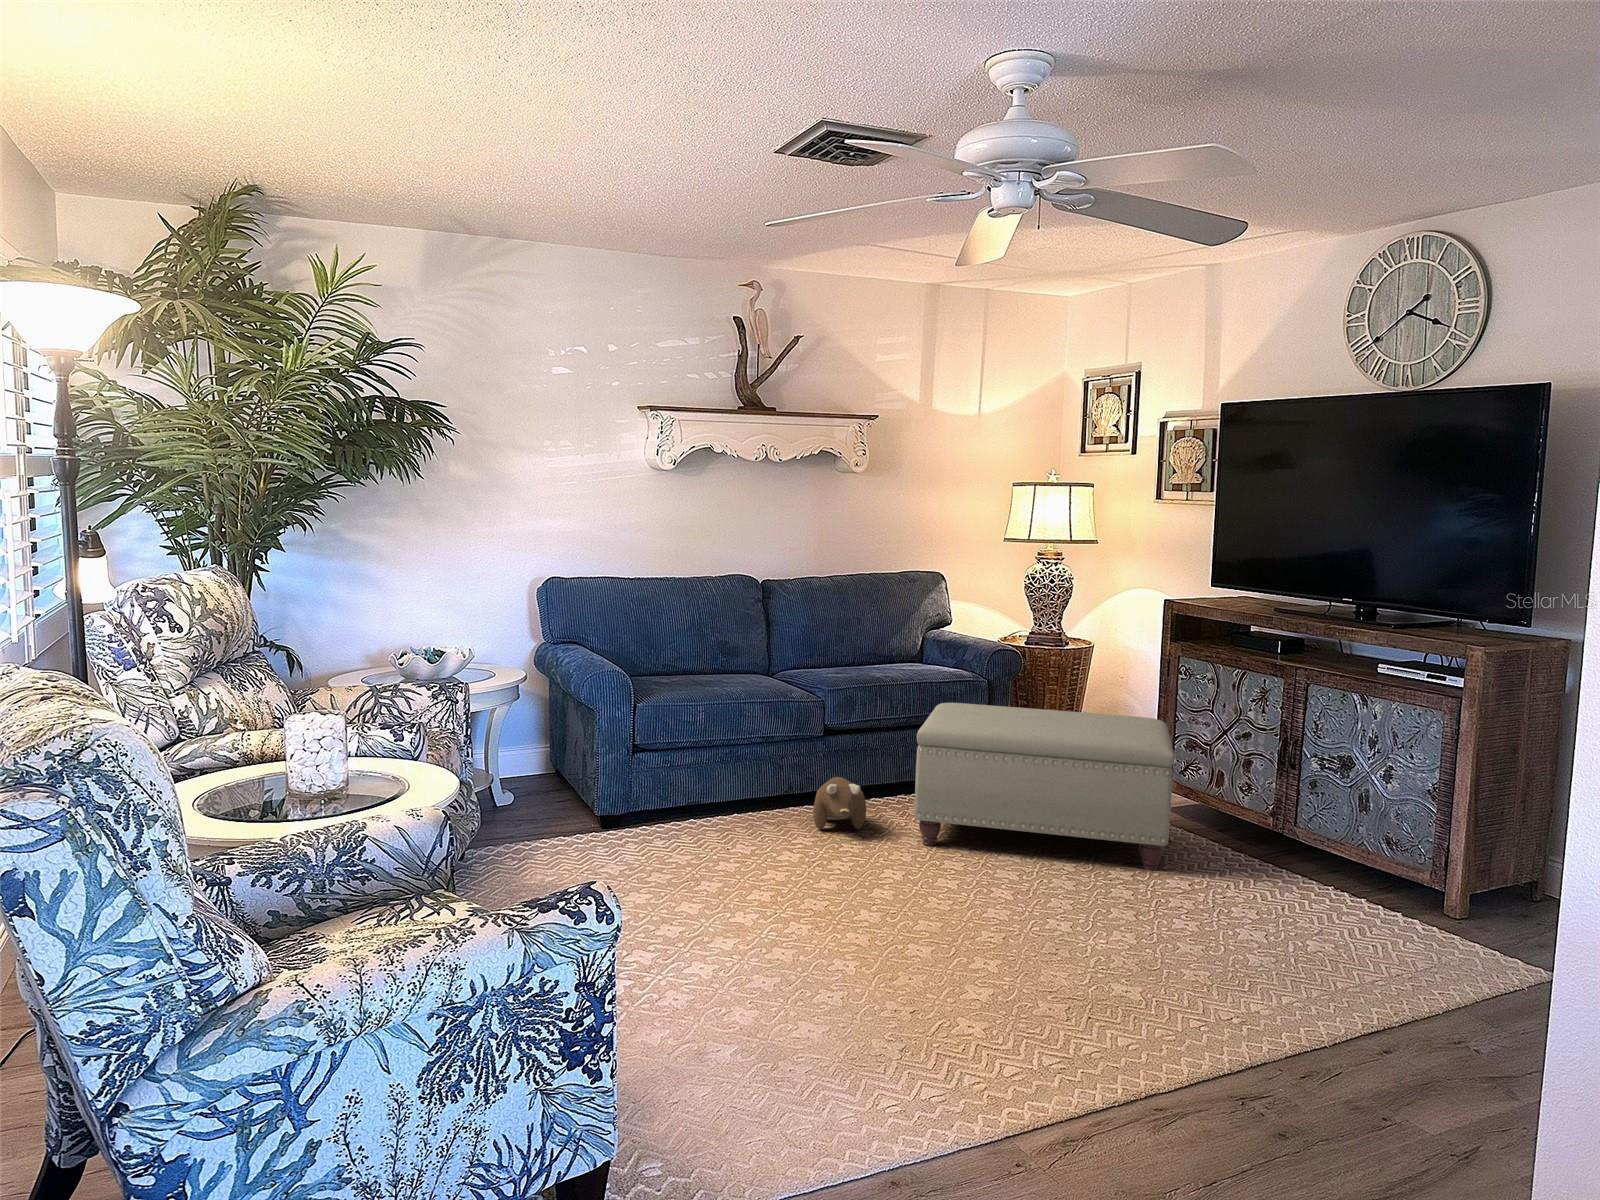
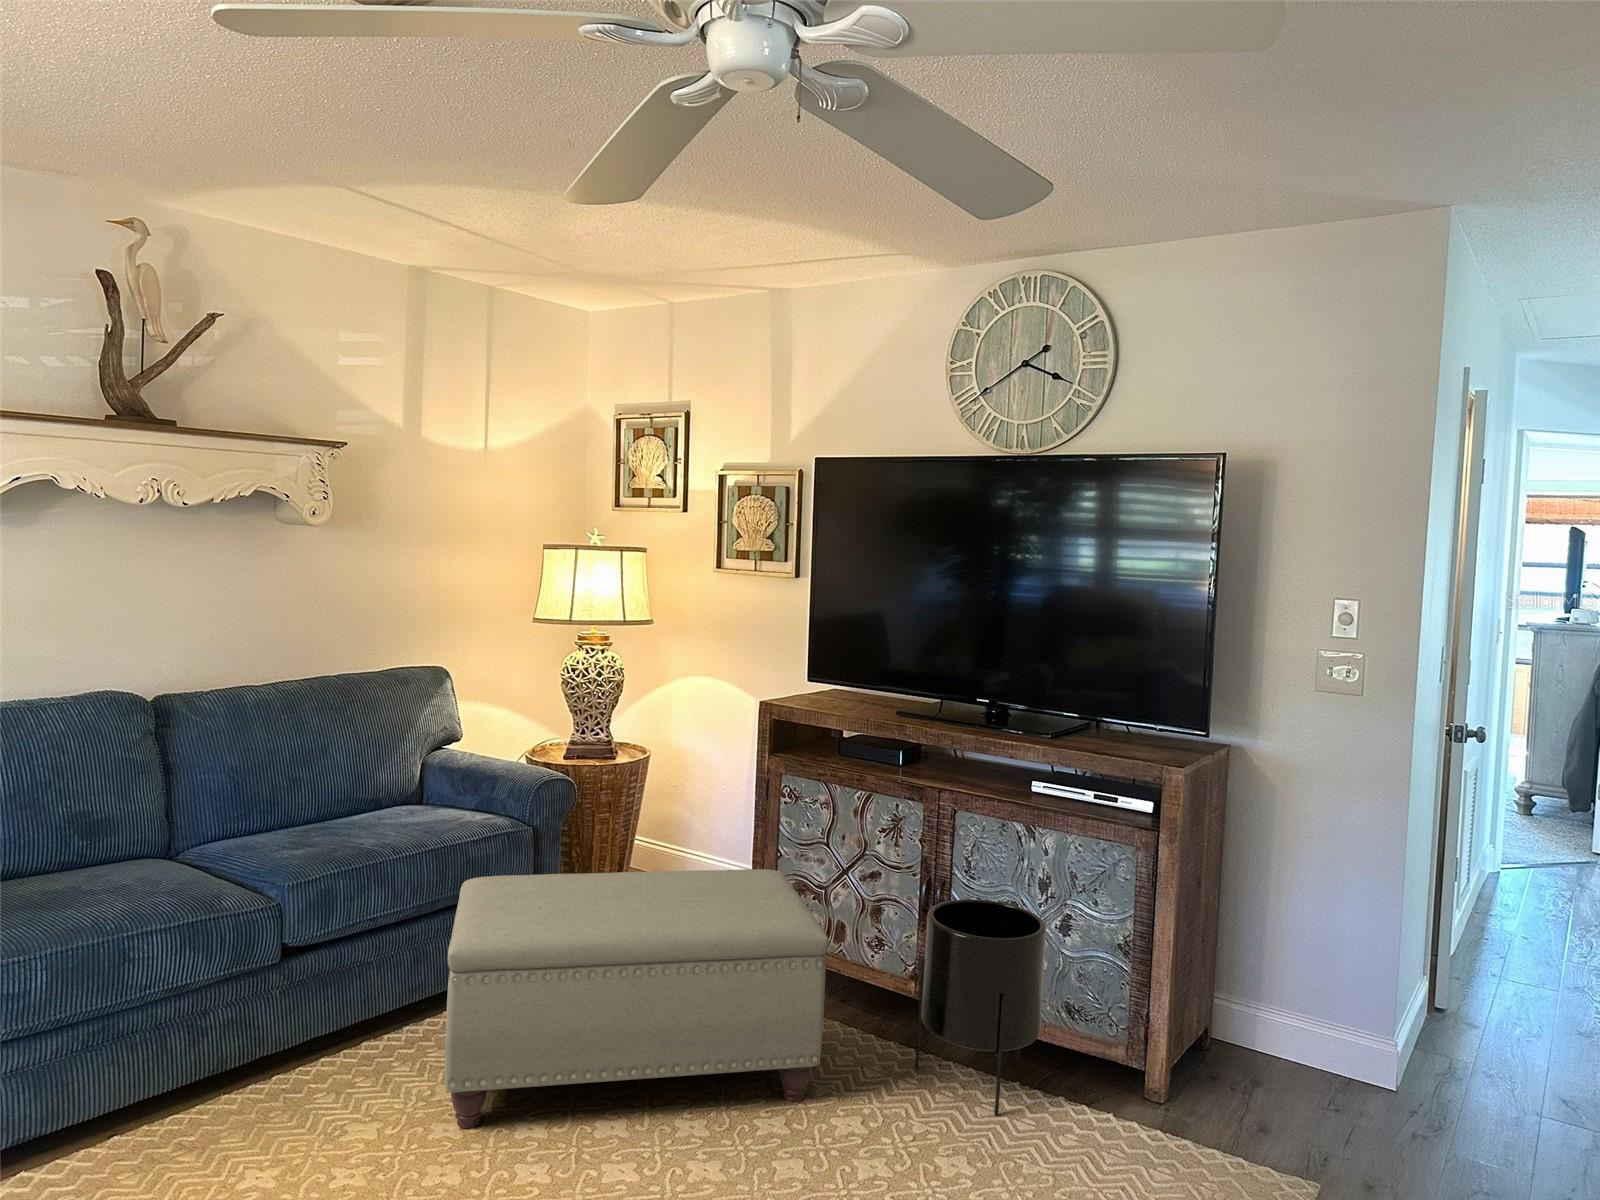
planter: none [1255,748,1361,901] -> present [915,899,1046,1116]
plush toy: present [813,777,866,829] -> none [260,1032,356,1133]

